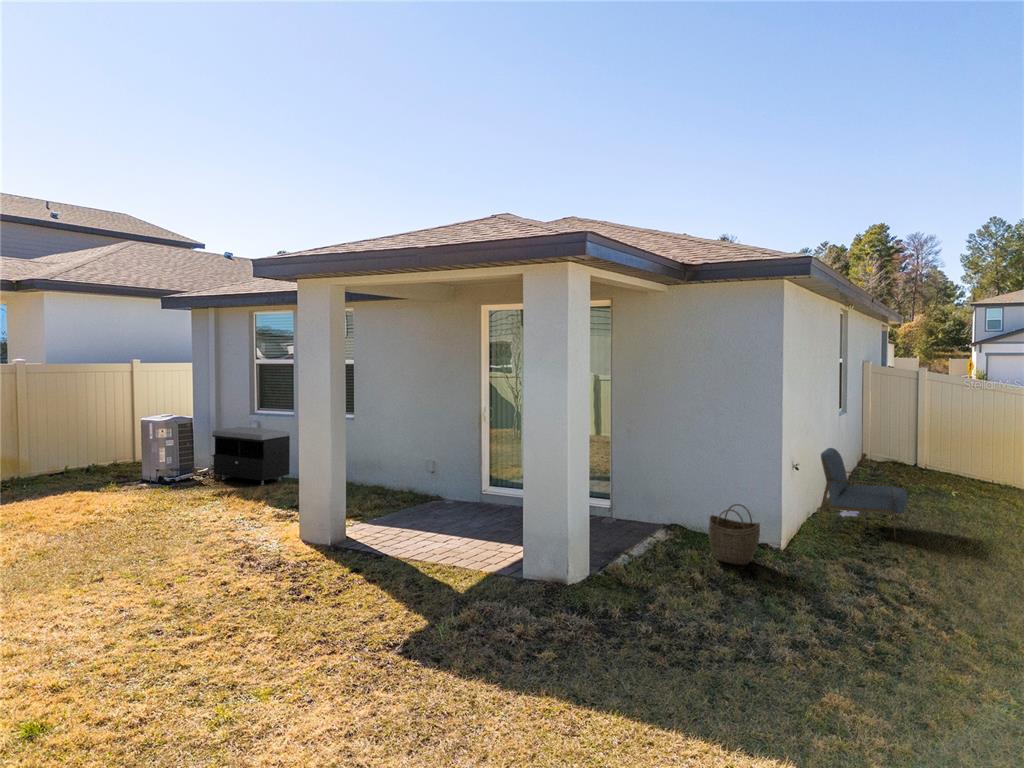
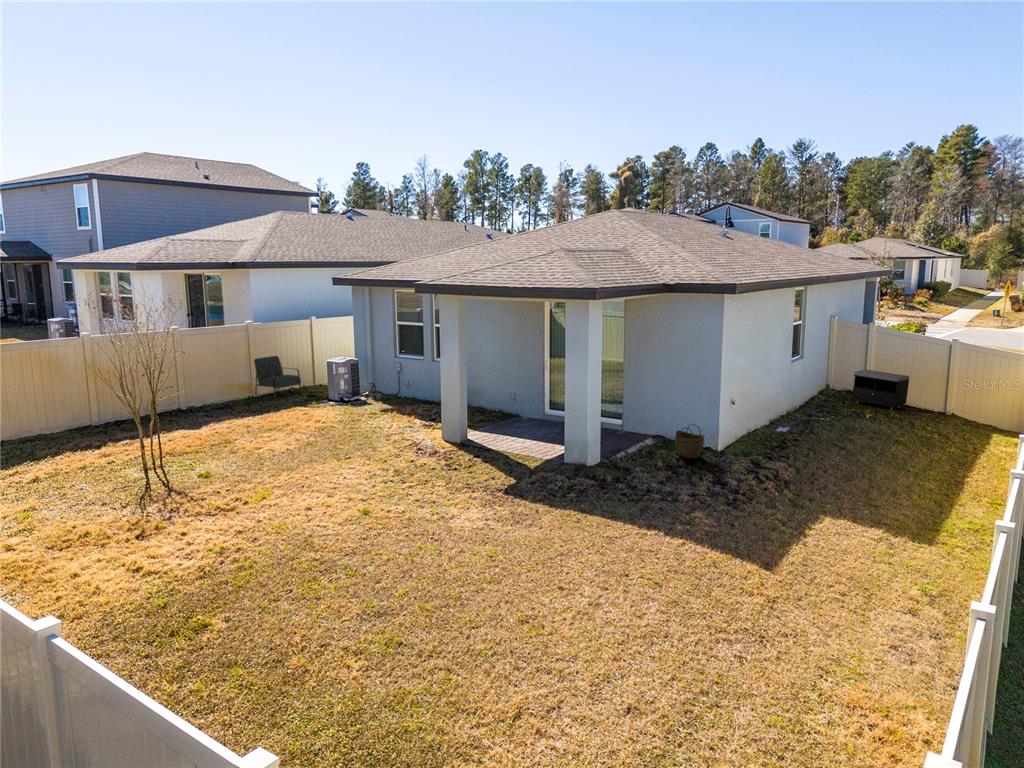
storage bench: present [212,427,290,485] -> present [852,370,909,410]
chair: present [817,448,908,538] -> present [254,356,301,399]

